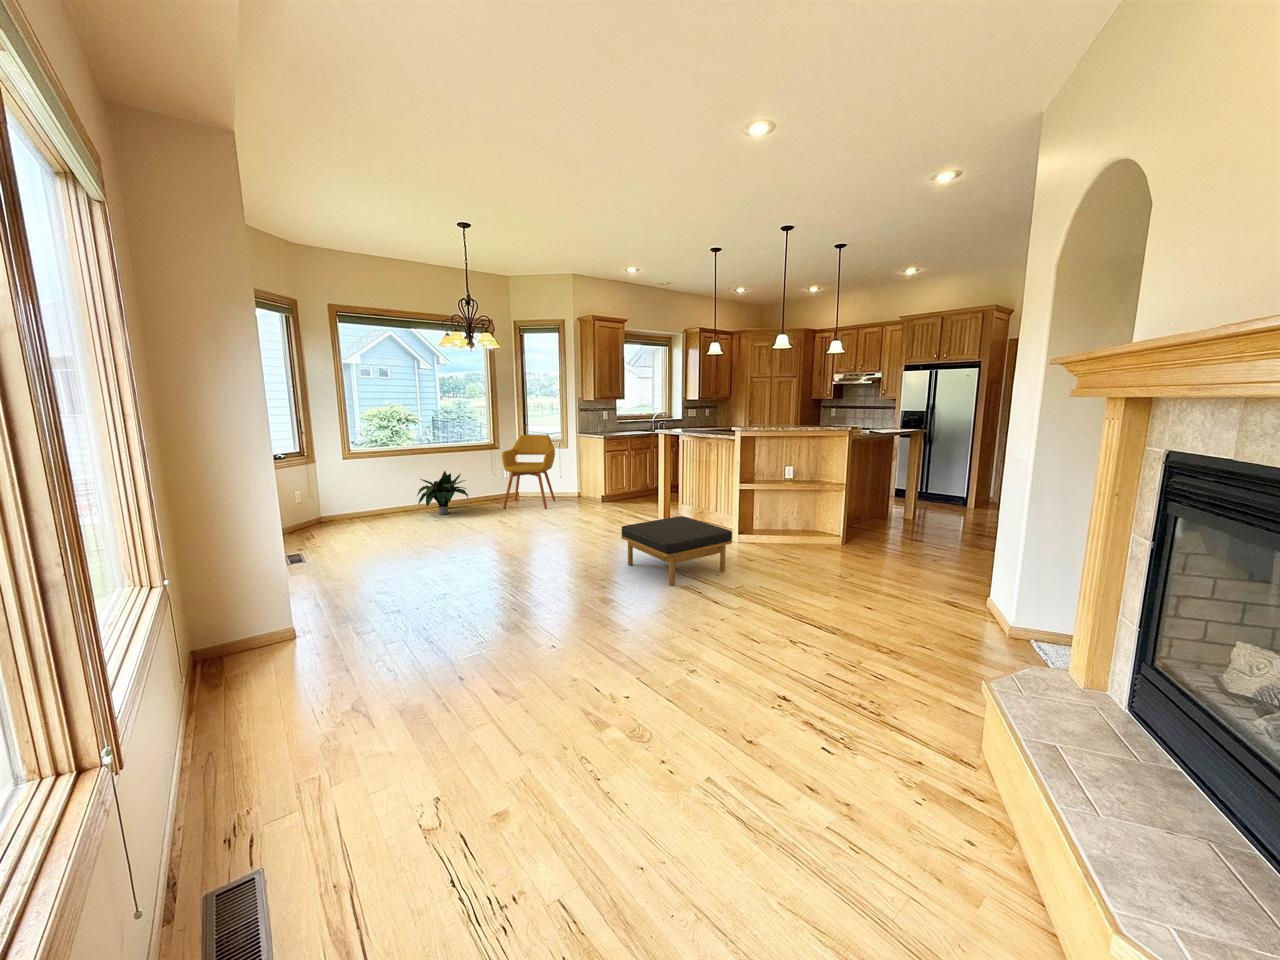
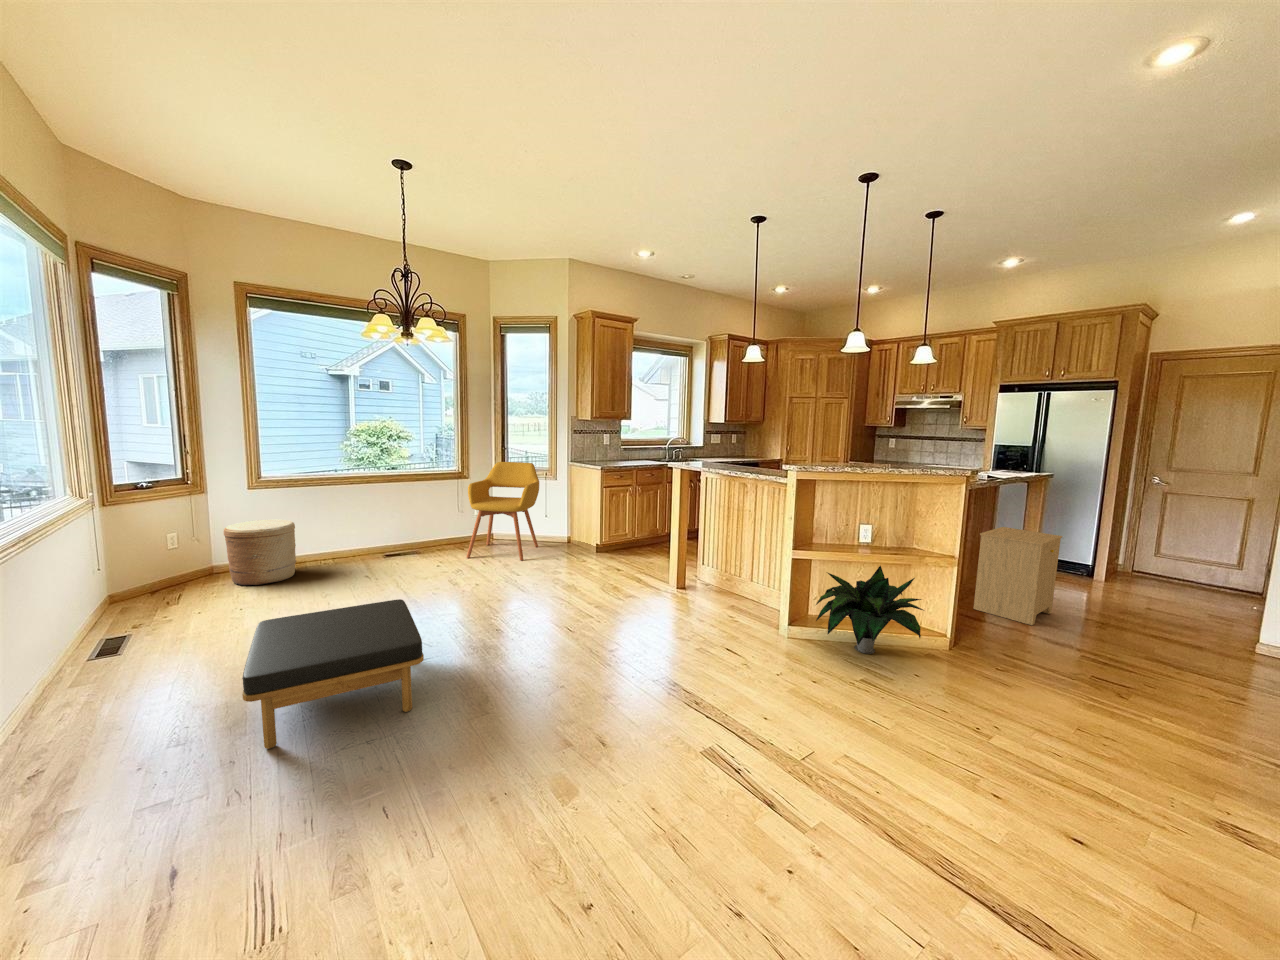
side table: none [870,468,928,532] -> present [974,527,1062,625]
potted plant: present [417,471,468,515] -> present [816,566,924,653]
woven basket: none [332,482,382,529] -> present [224,520,296,585]
ottoman: present [621,516,732,585] -> present [242,599,424,749]

